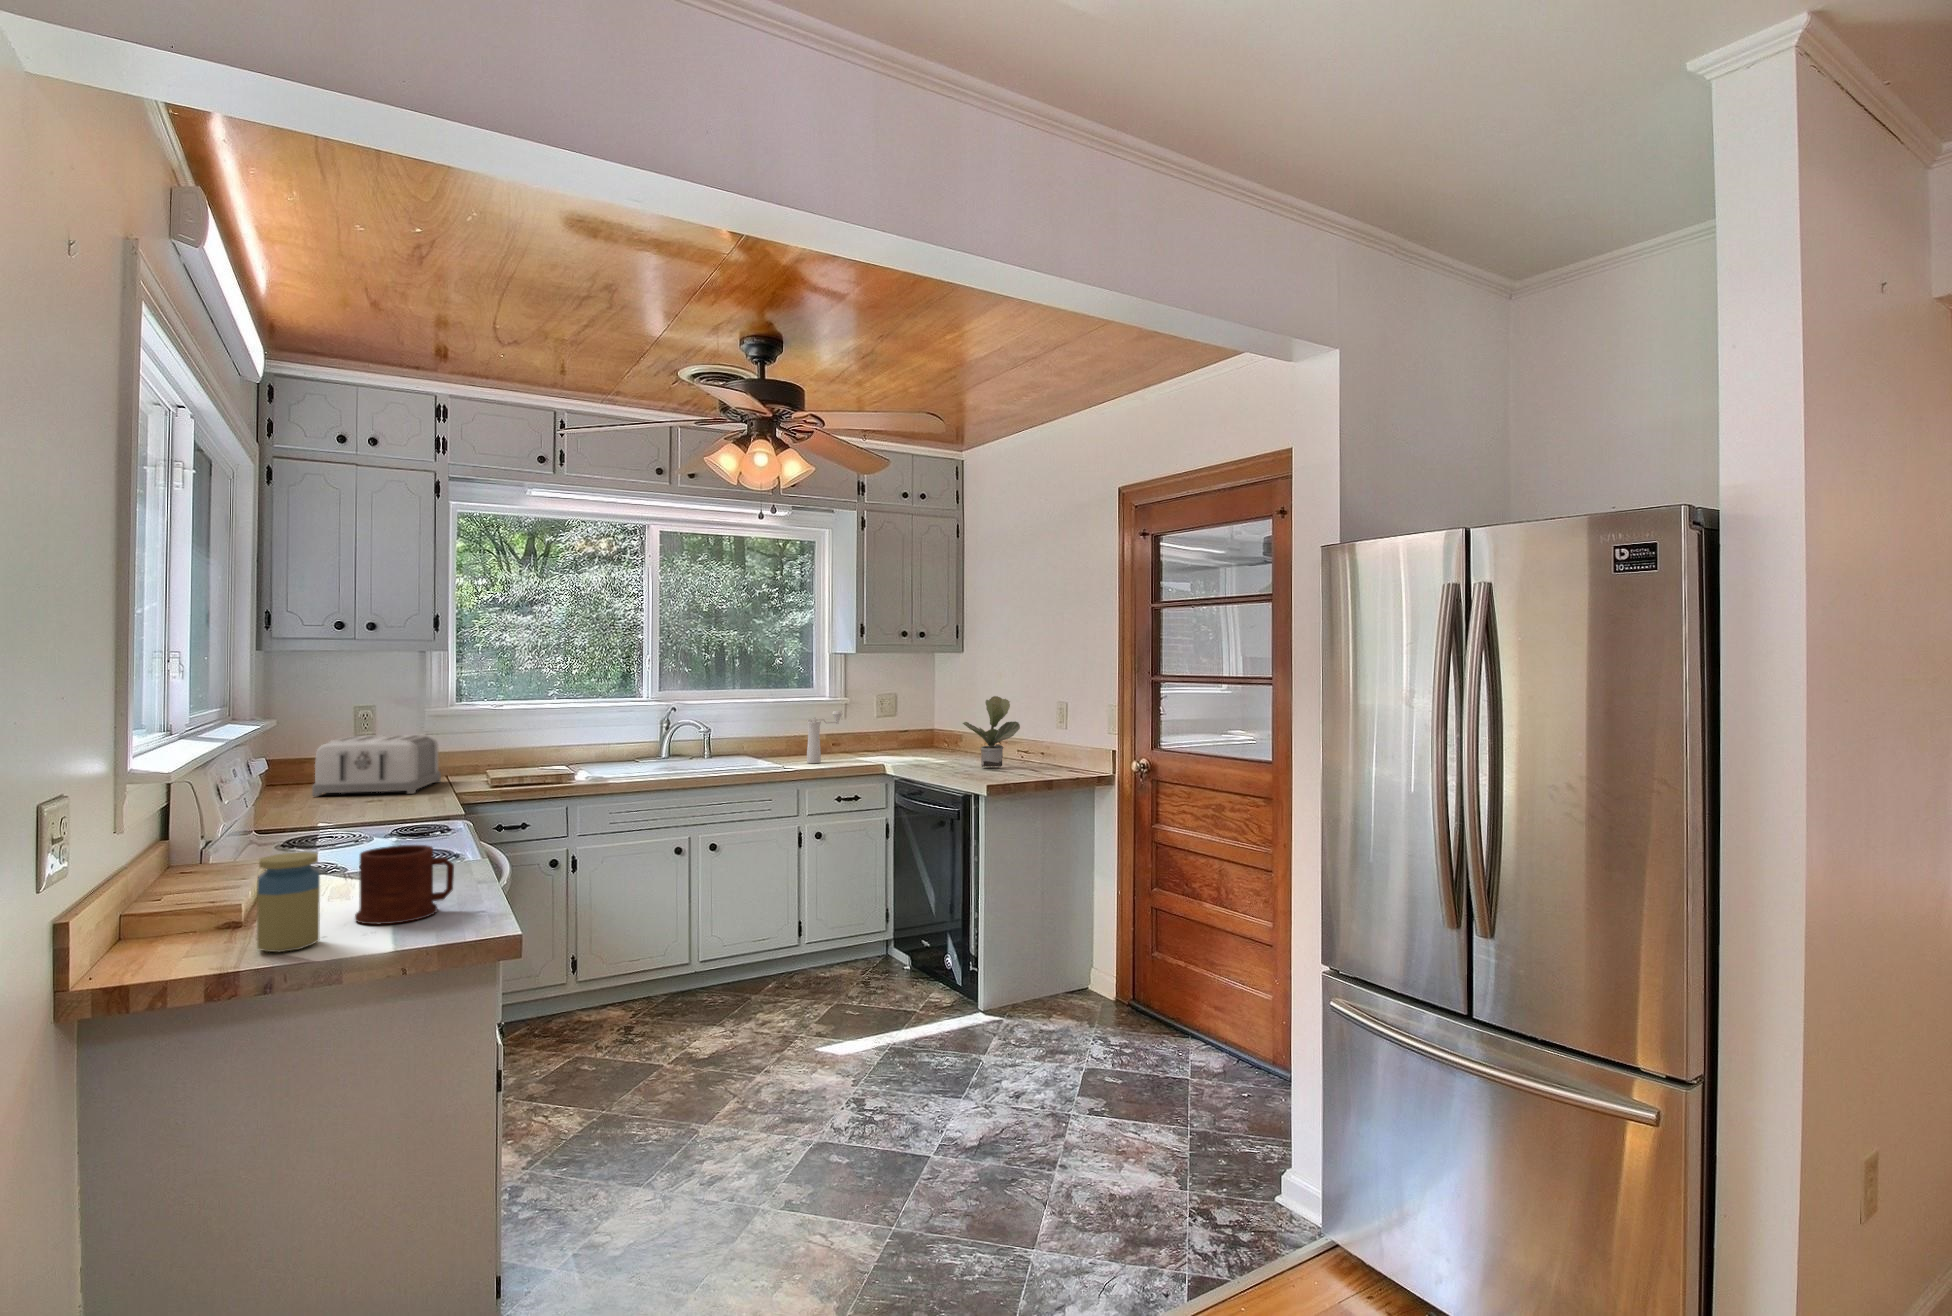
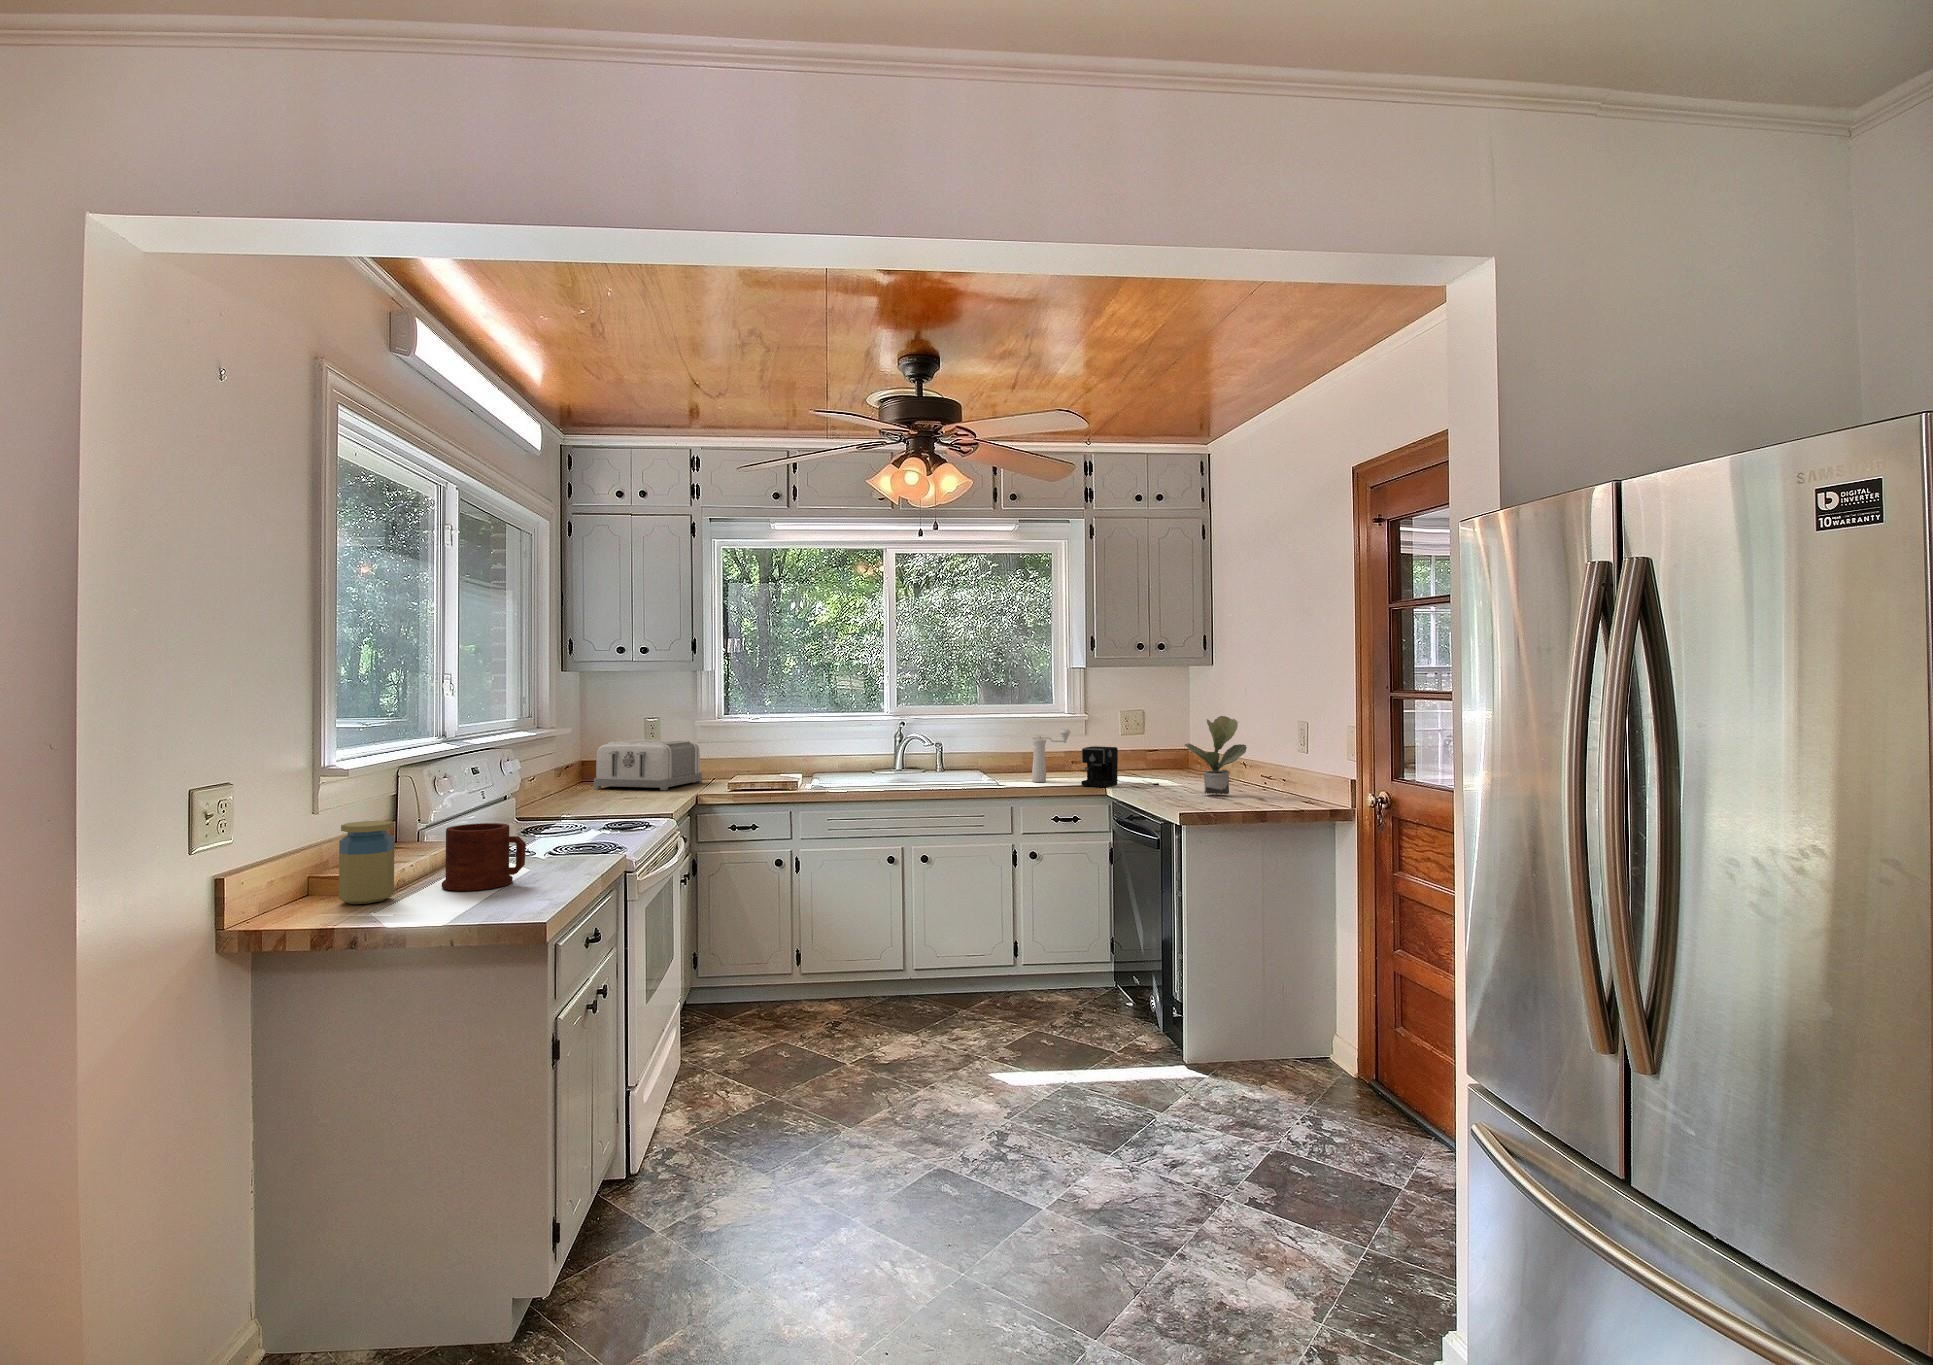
coffee maker: none [861,726,930,765] -> present [1081,746,1159,787]

